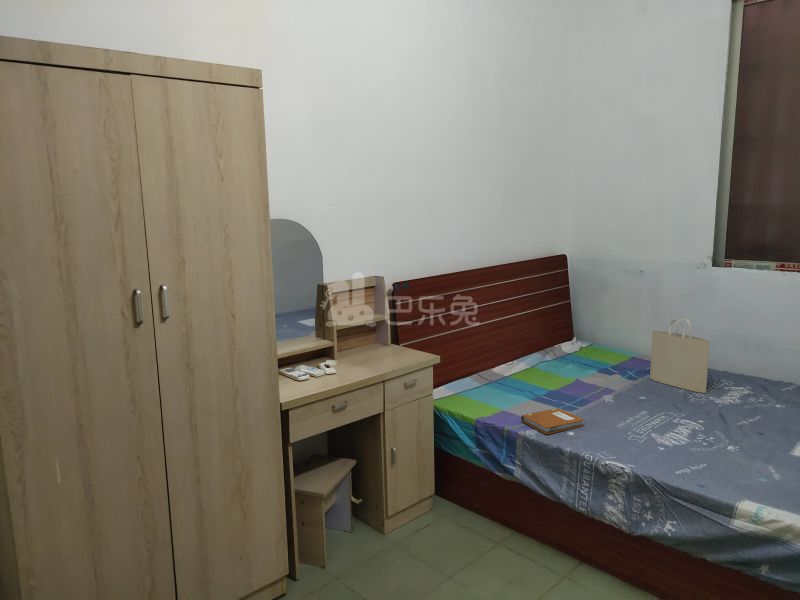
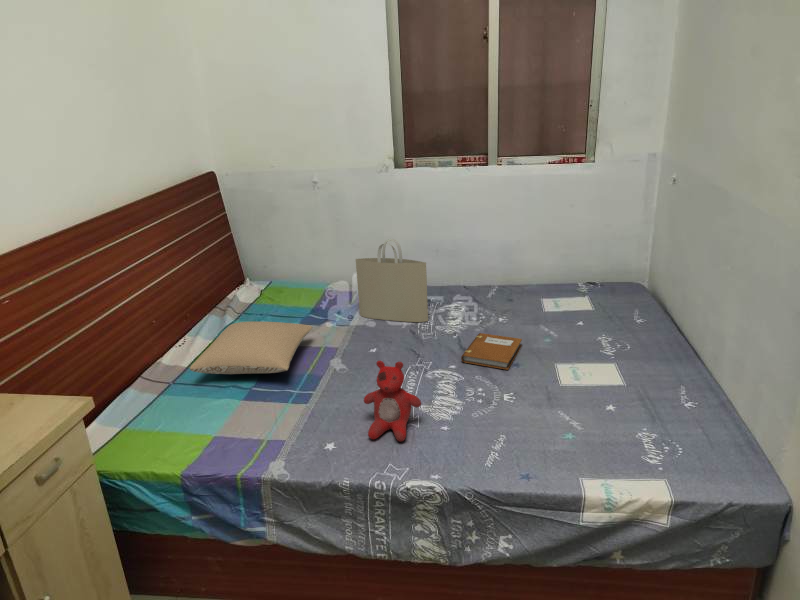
pillow: none [505,356,601,389] -> present [190,322,312,374]
stuffed bear: none [599,384,646,444] -> present [364,361,421,441]
notebook: present [521,408,584,434] -> present [461,333,522,370]

